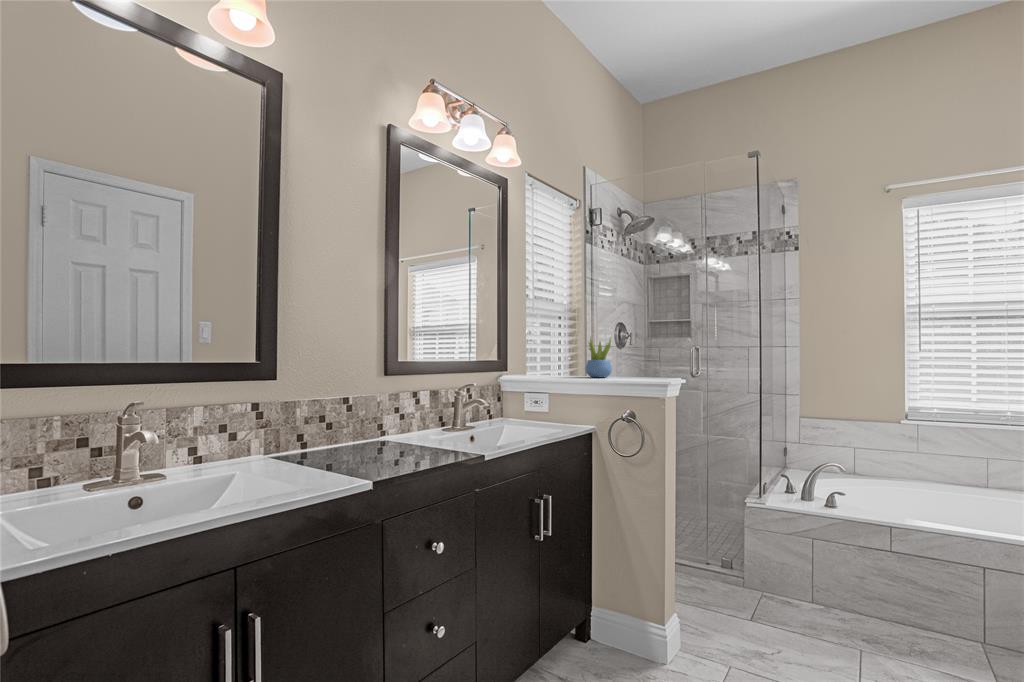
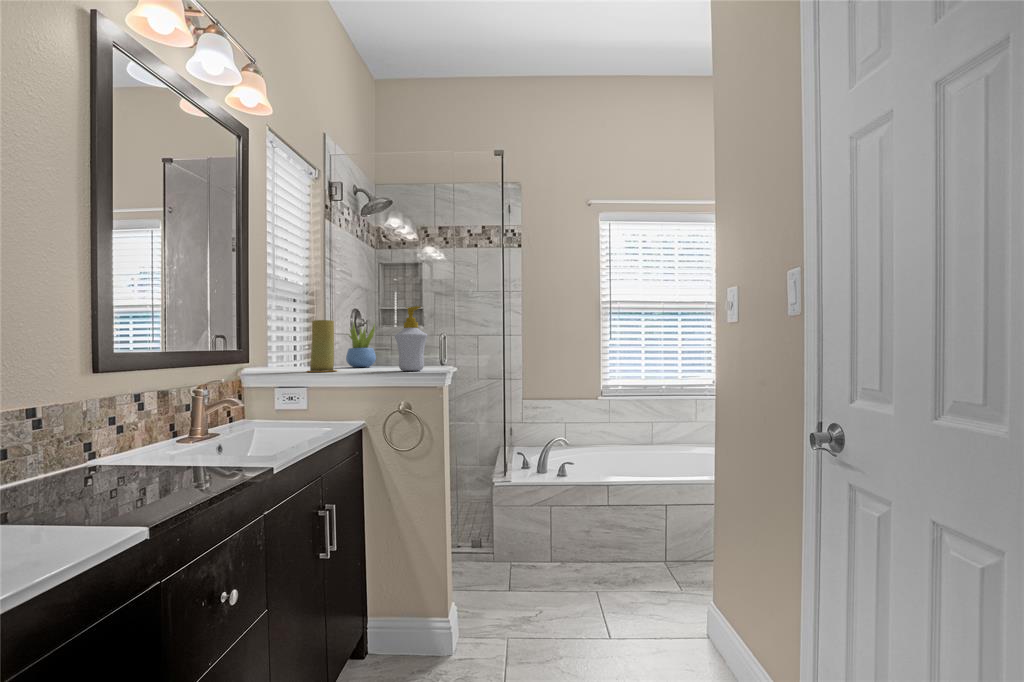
soap bottle: none [616,322,647,383] -> present [394,306,428,371]
candle: none [544,335,570,380] -> present [308,320,337,372]

